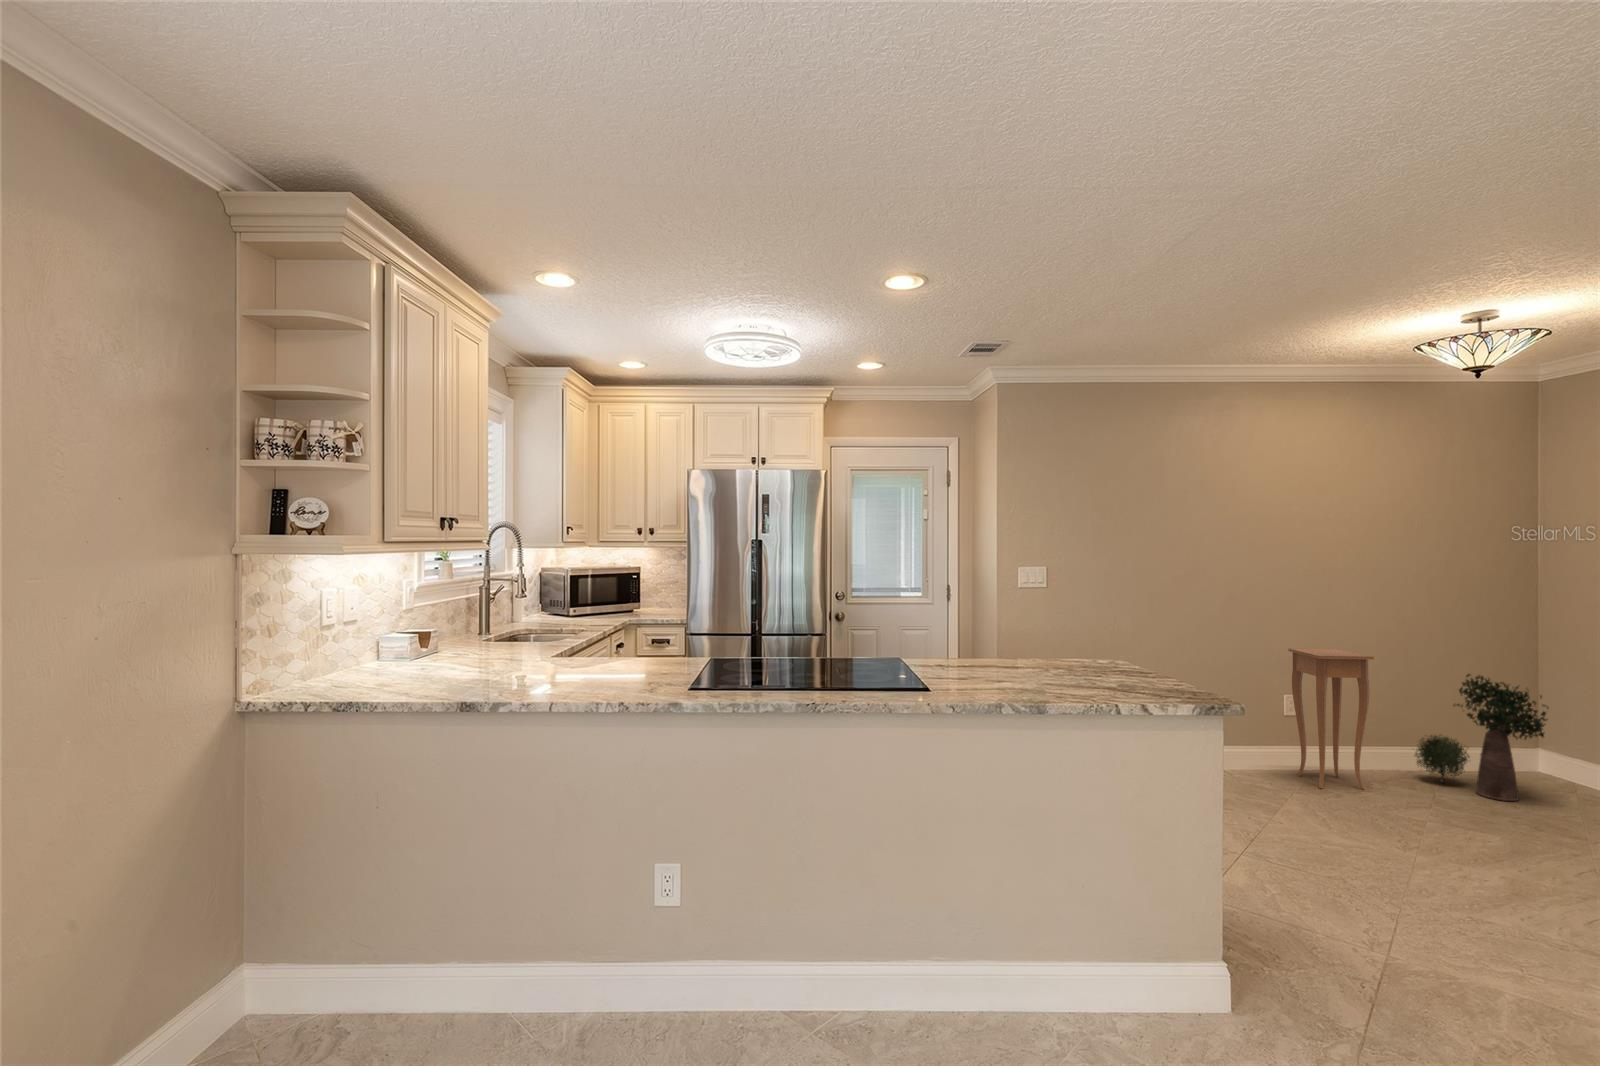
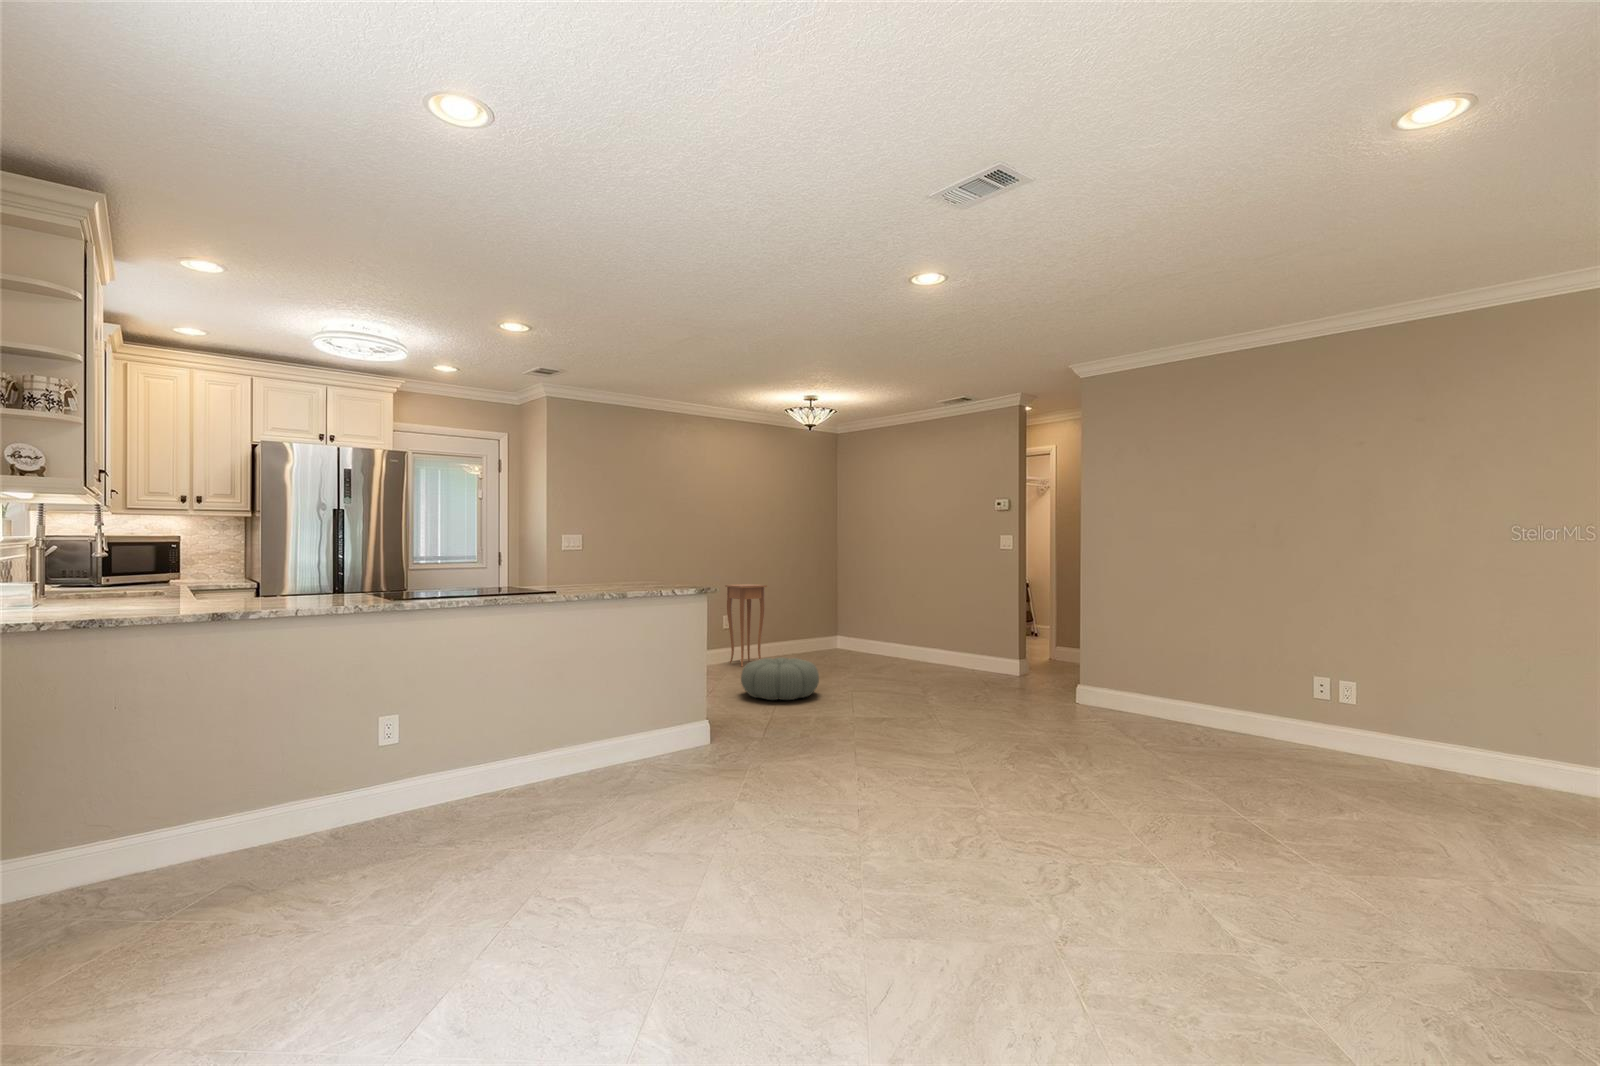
potted plant: present [1415,674,1548,801] -> none [784,593,840,659]
pouf: none [1310,807,1503,915] -> present [741,658,819,700]

